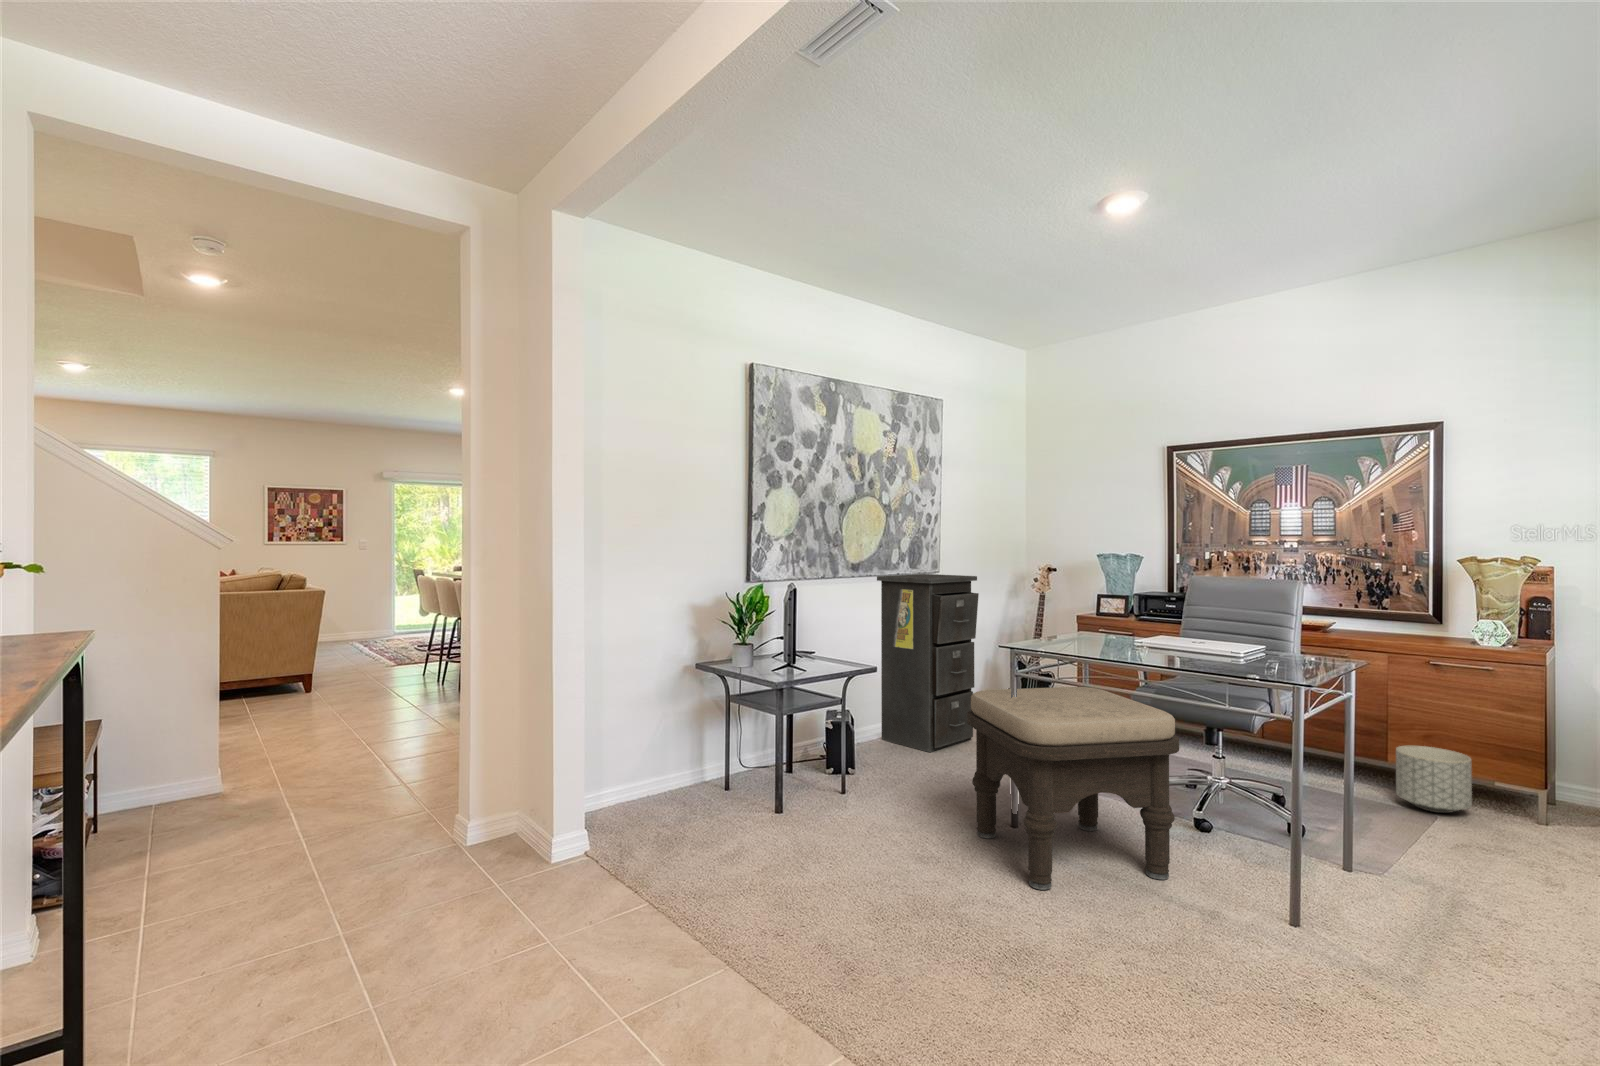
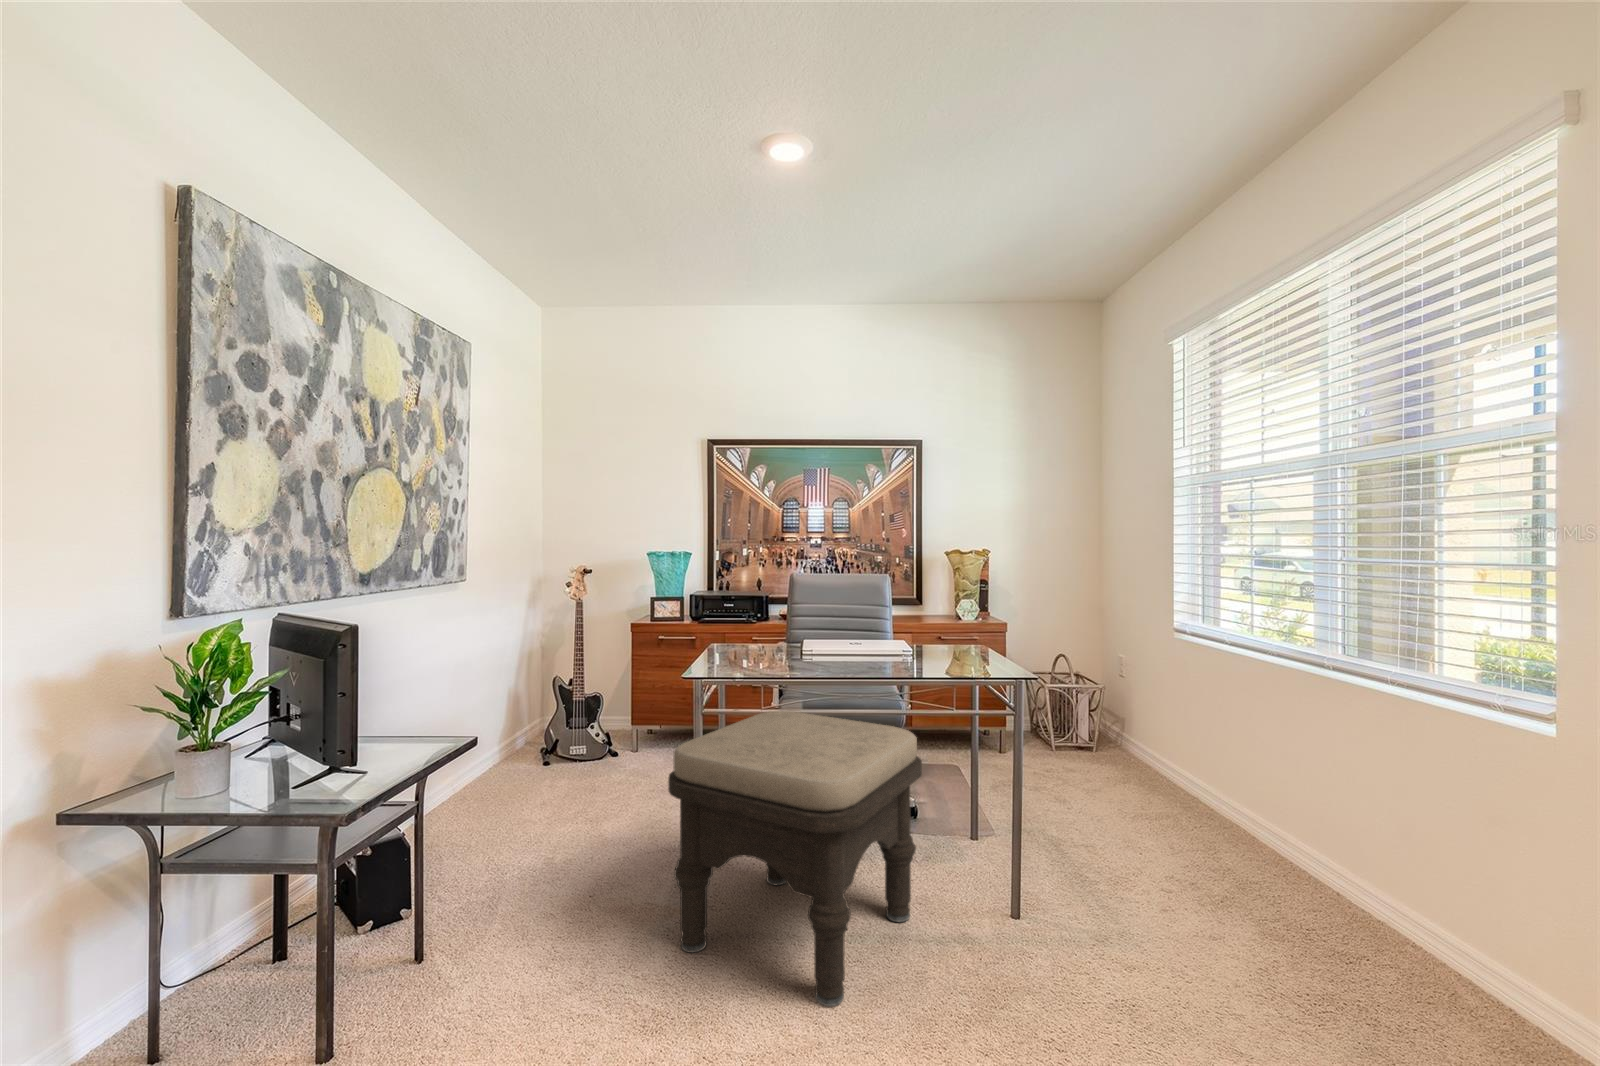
filing cabinet: present [877,574,979,752] -> none [397,583,545,837]
planter: present [1396,746,1472,813] -> none [927,705,976,759]

